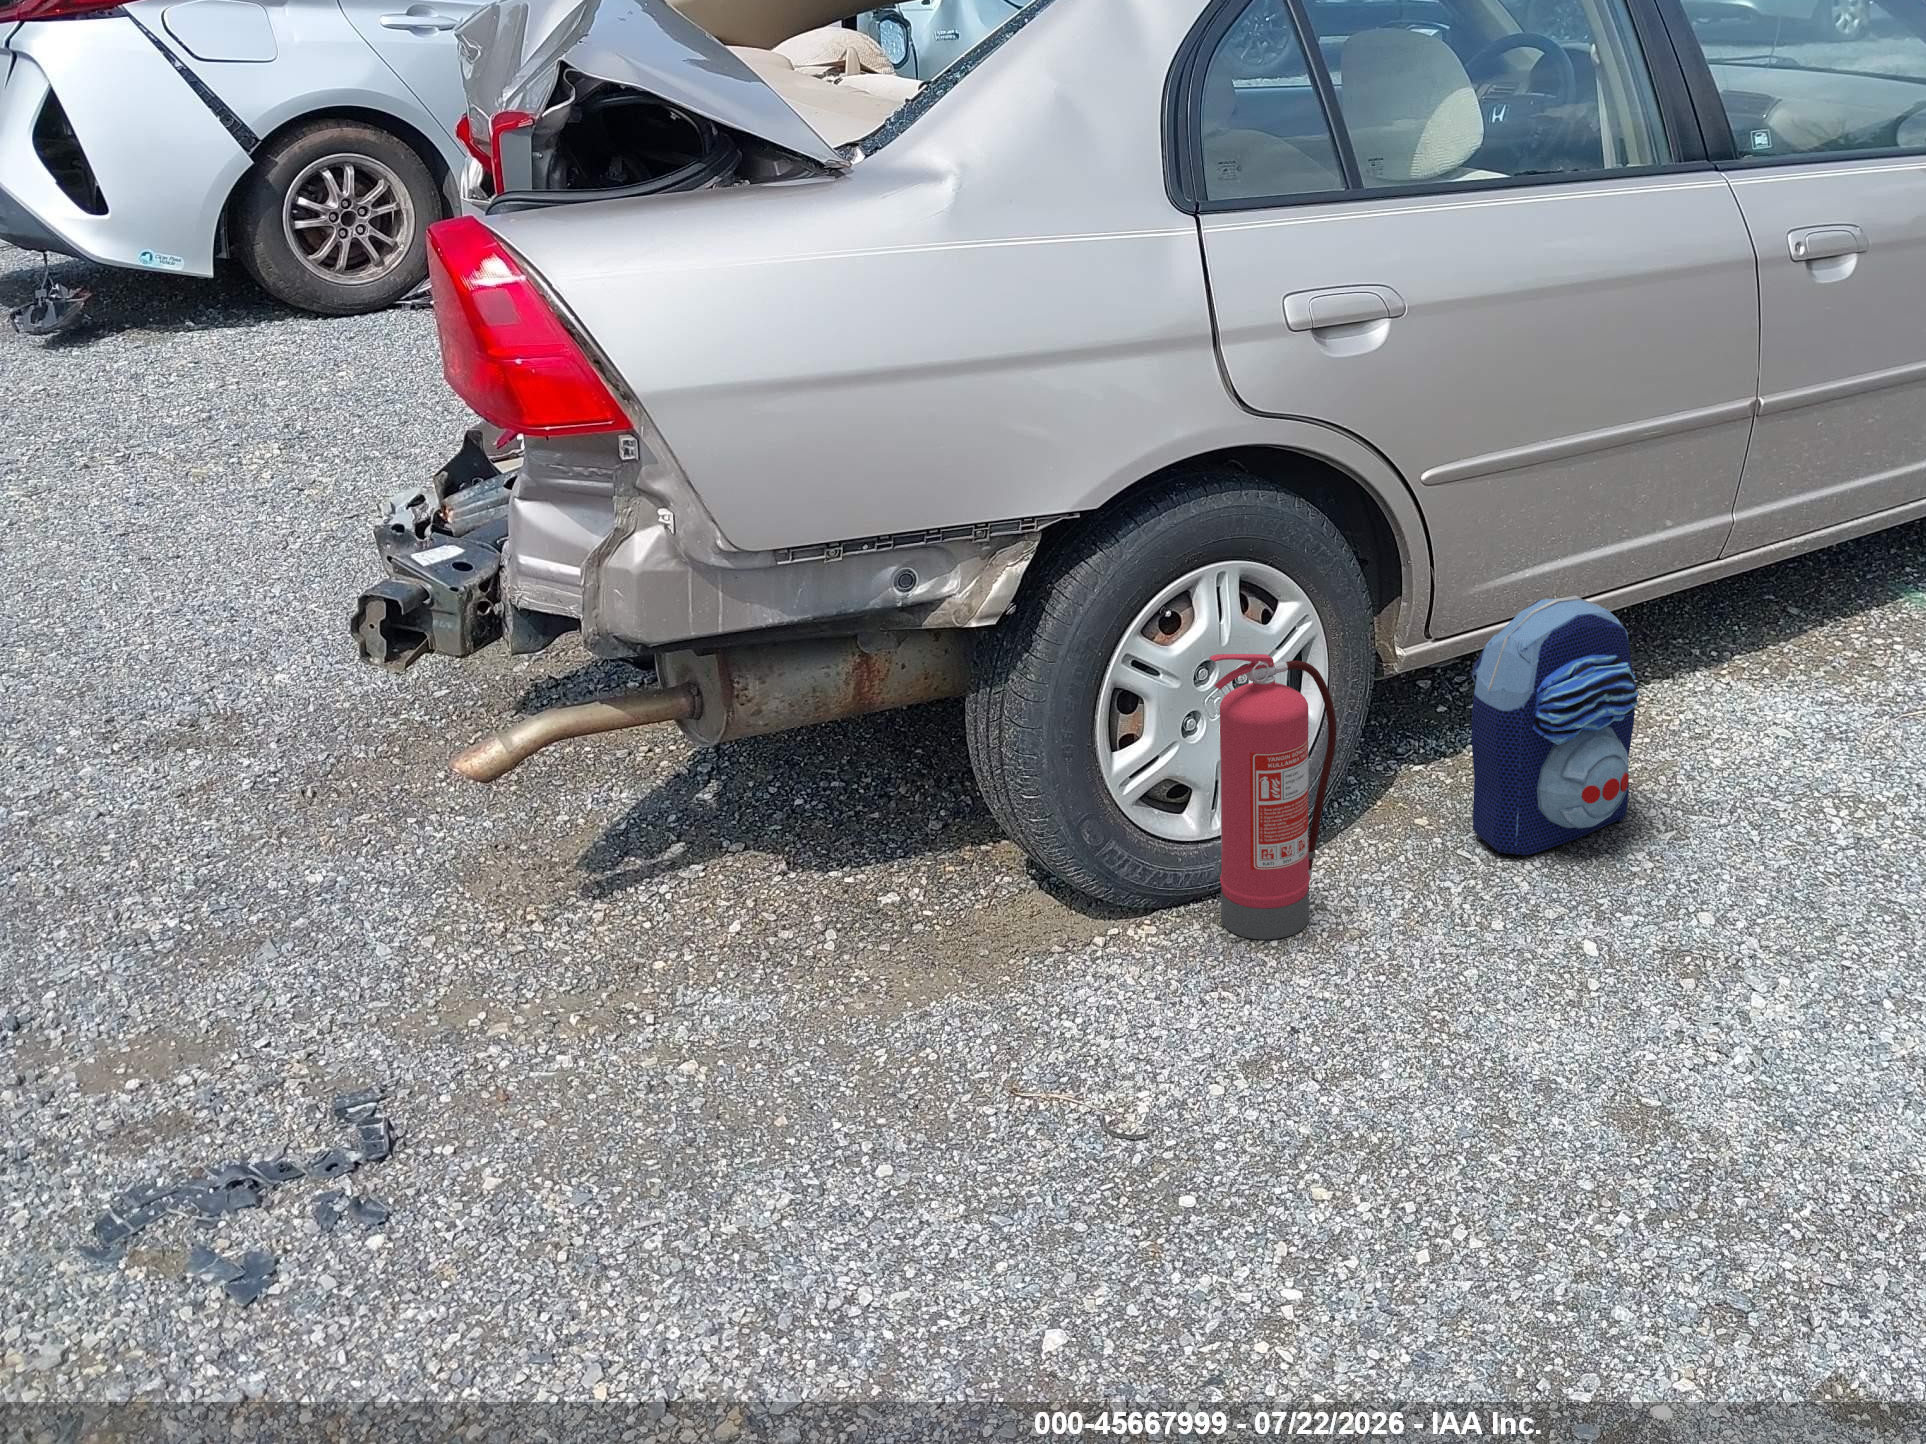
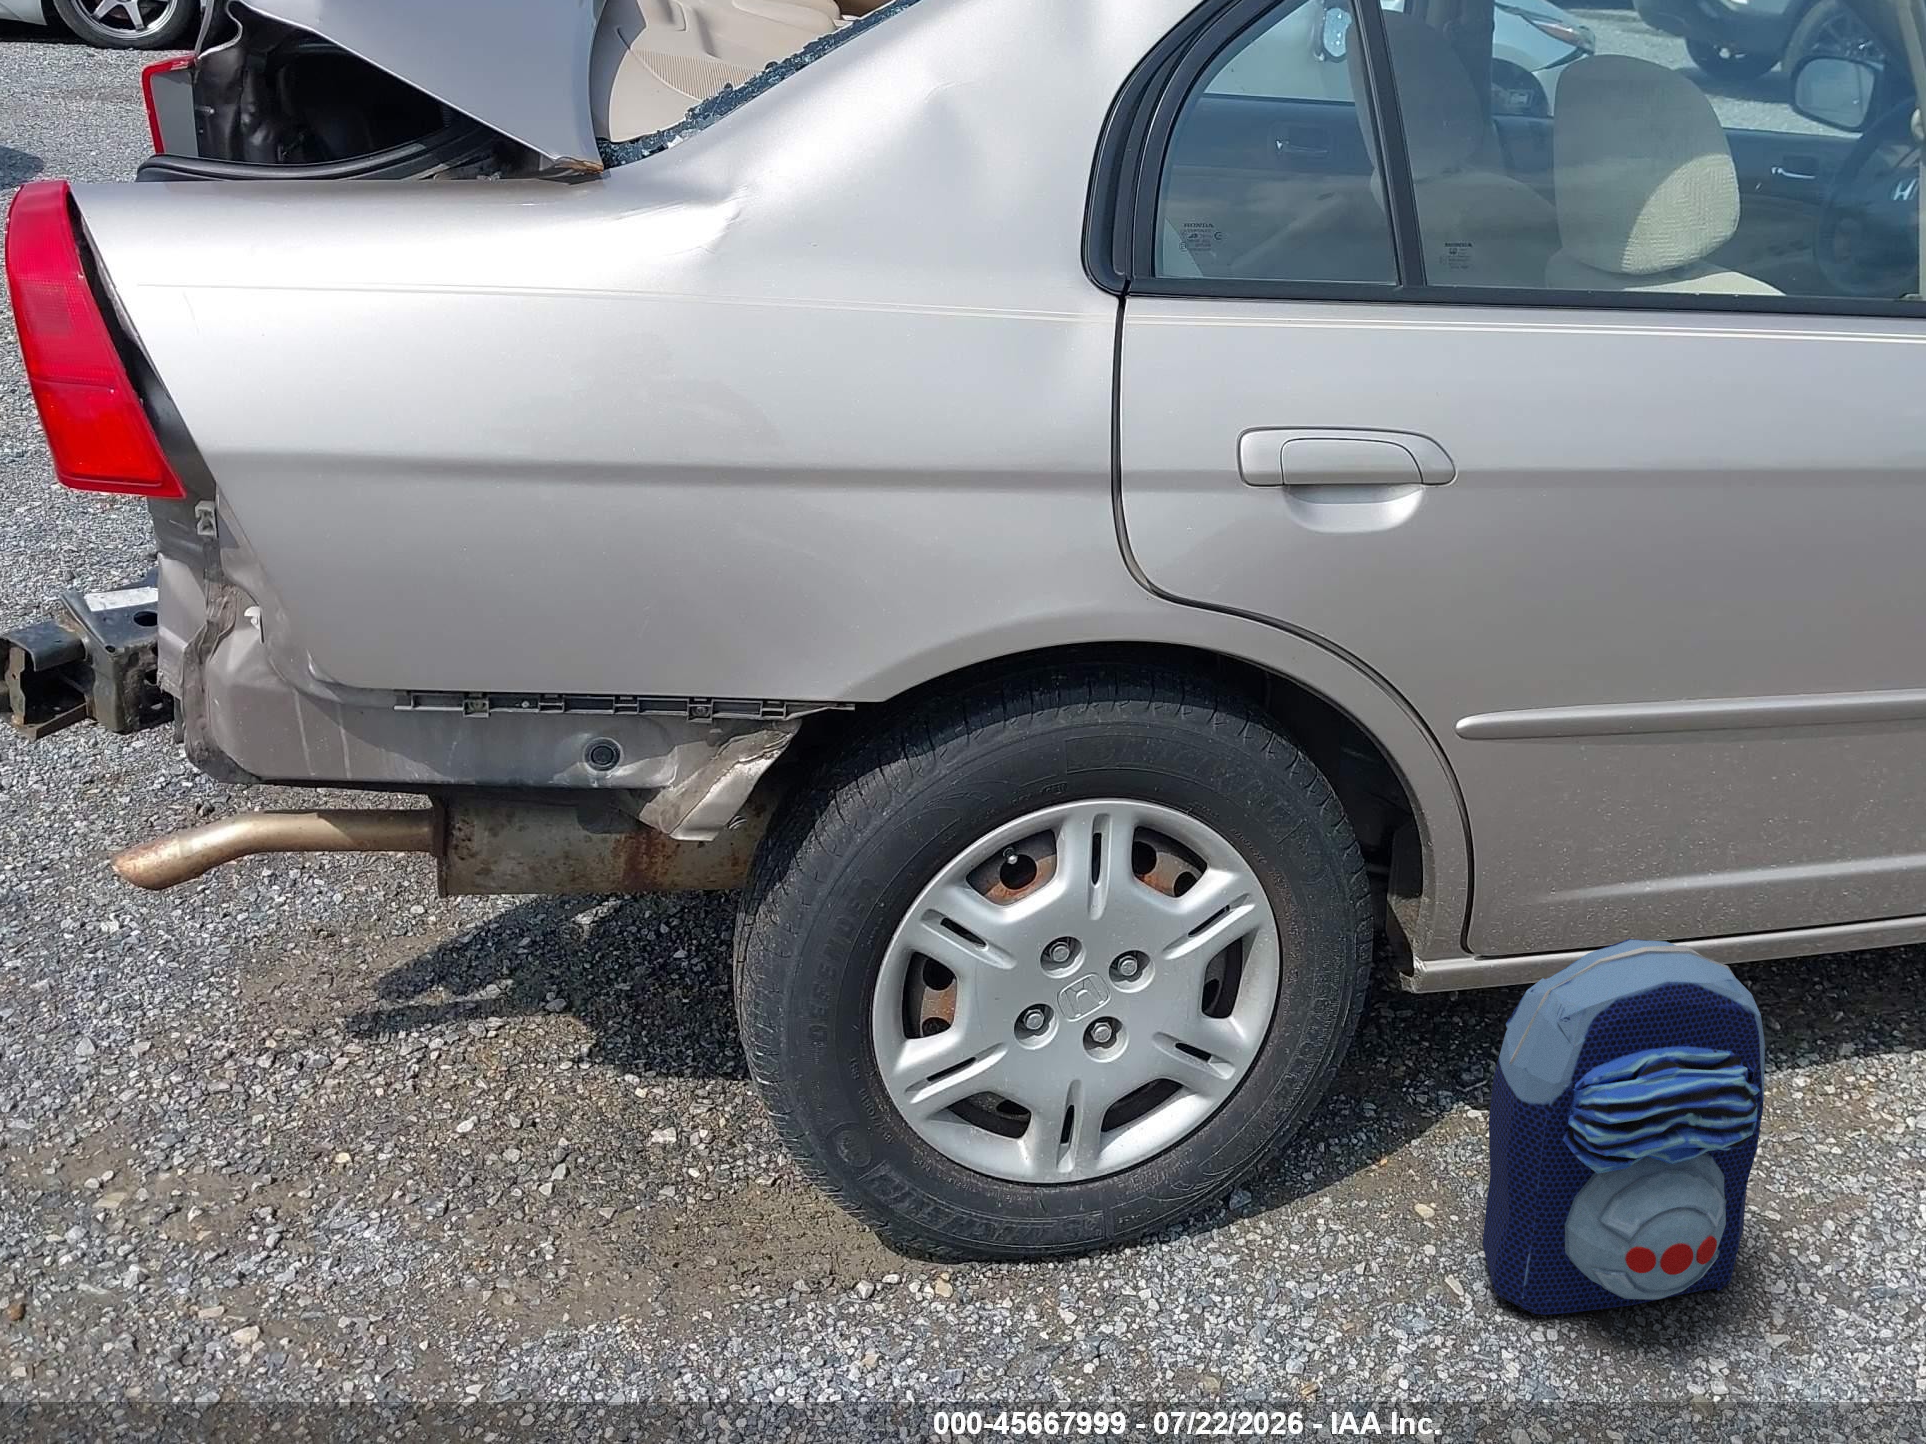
fire extinguisher: present [1209,654,1336,940] -> none [1029,943,1235,1364]

